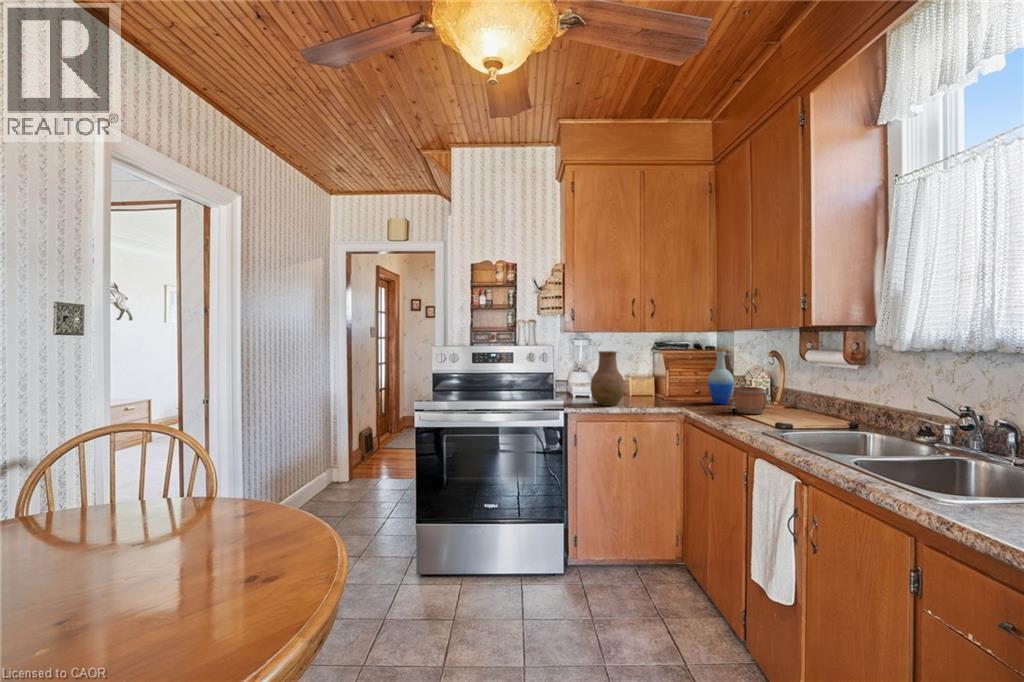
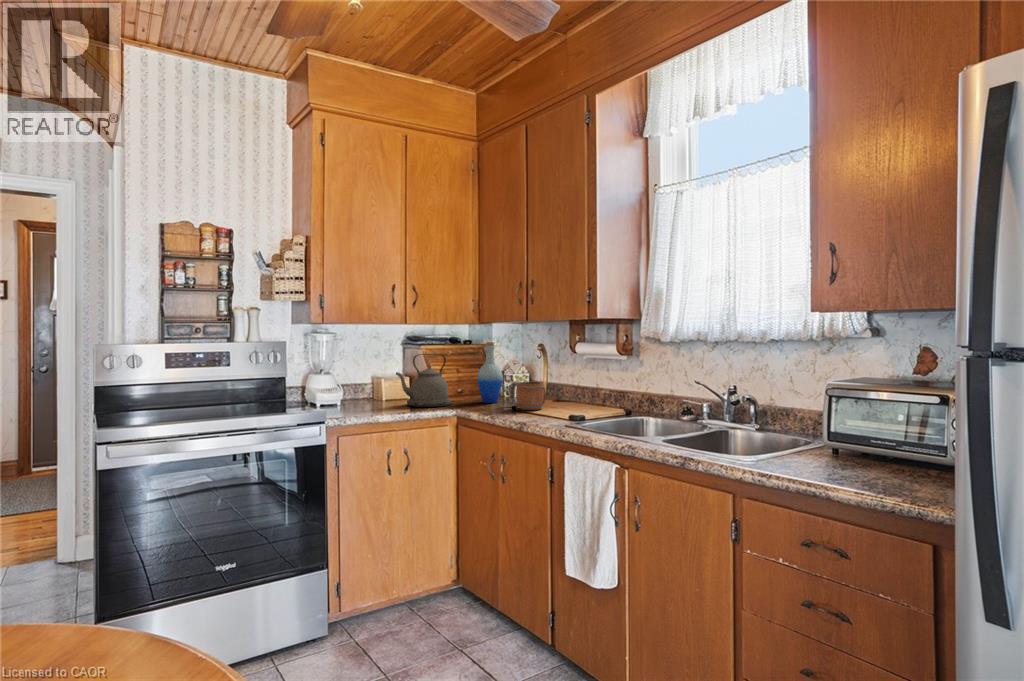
vase: present [590,351,625,406] -> none [348,346,393,415]
kettle: none [633,358,684,404] -> present [396,354,452,407]

